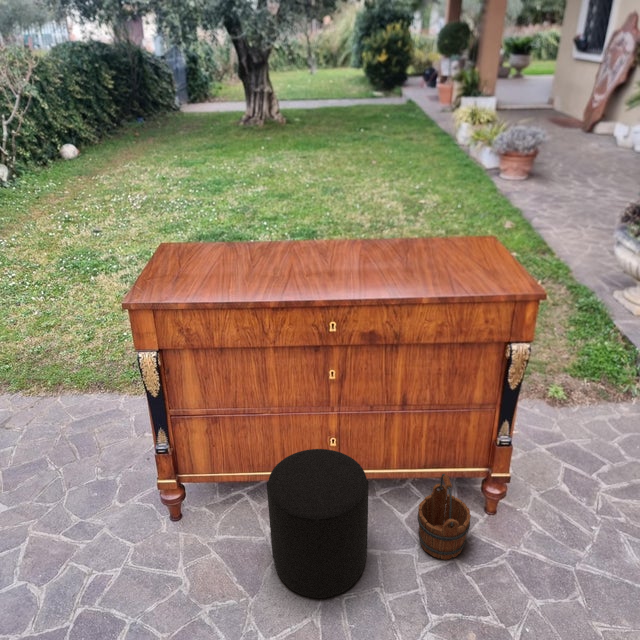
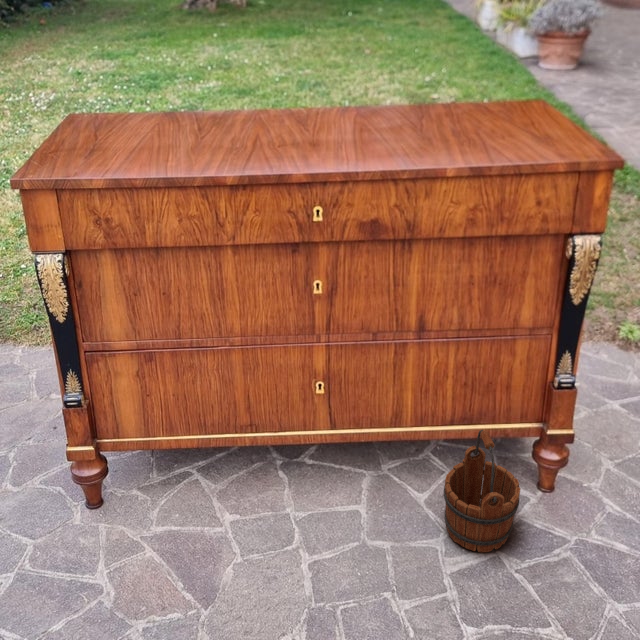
stool: present [267,449,369,598] -> none [223,397,374,610]

